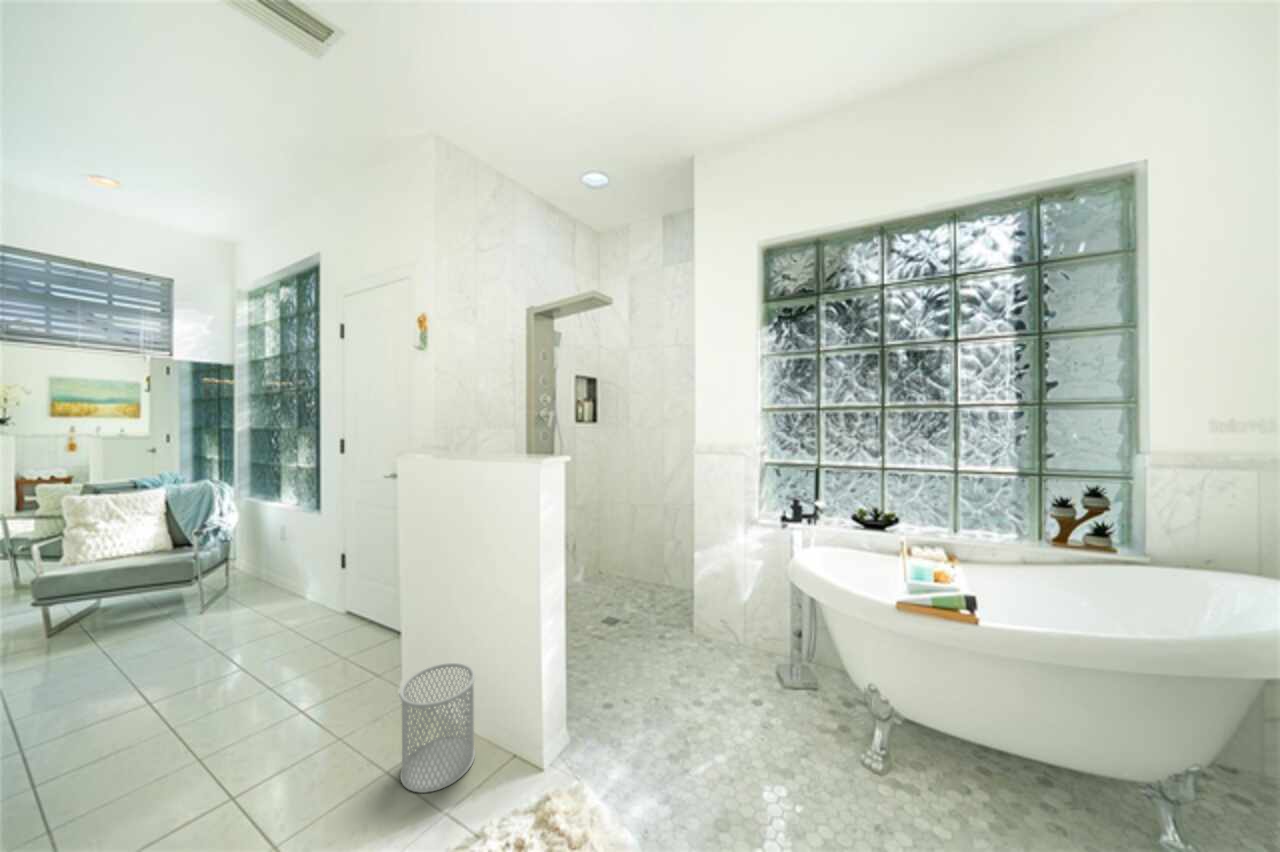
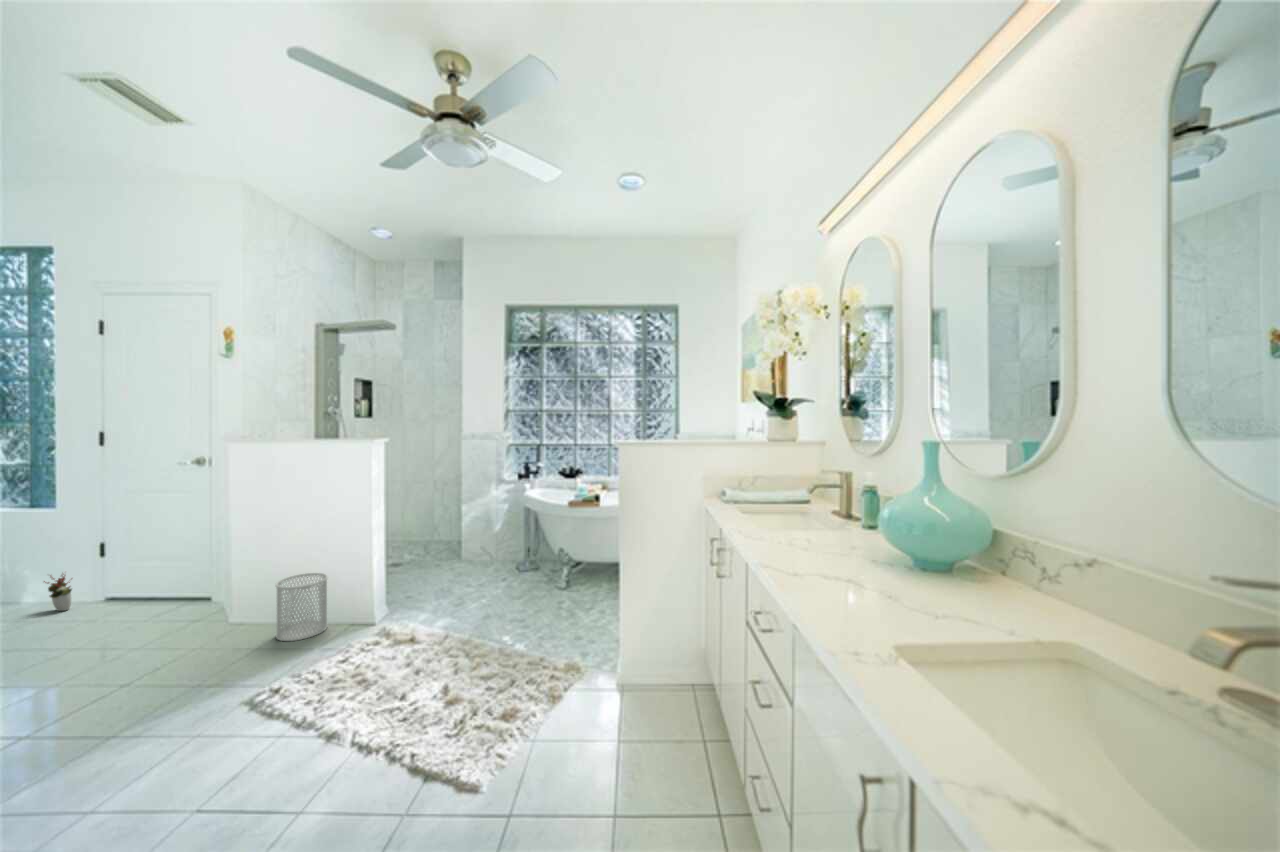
decorative plant: none [296,579,321,620] -> present [44,575,72,611]

